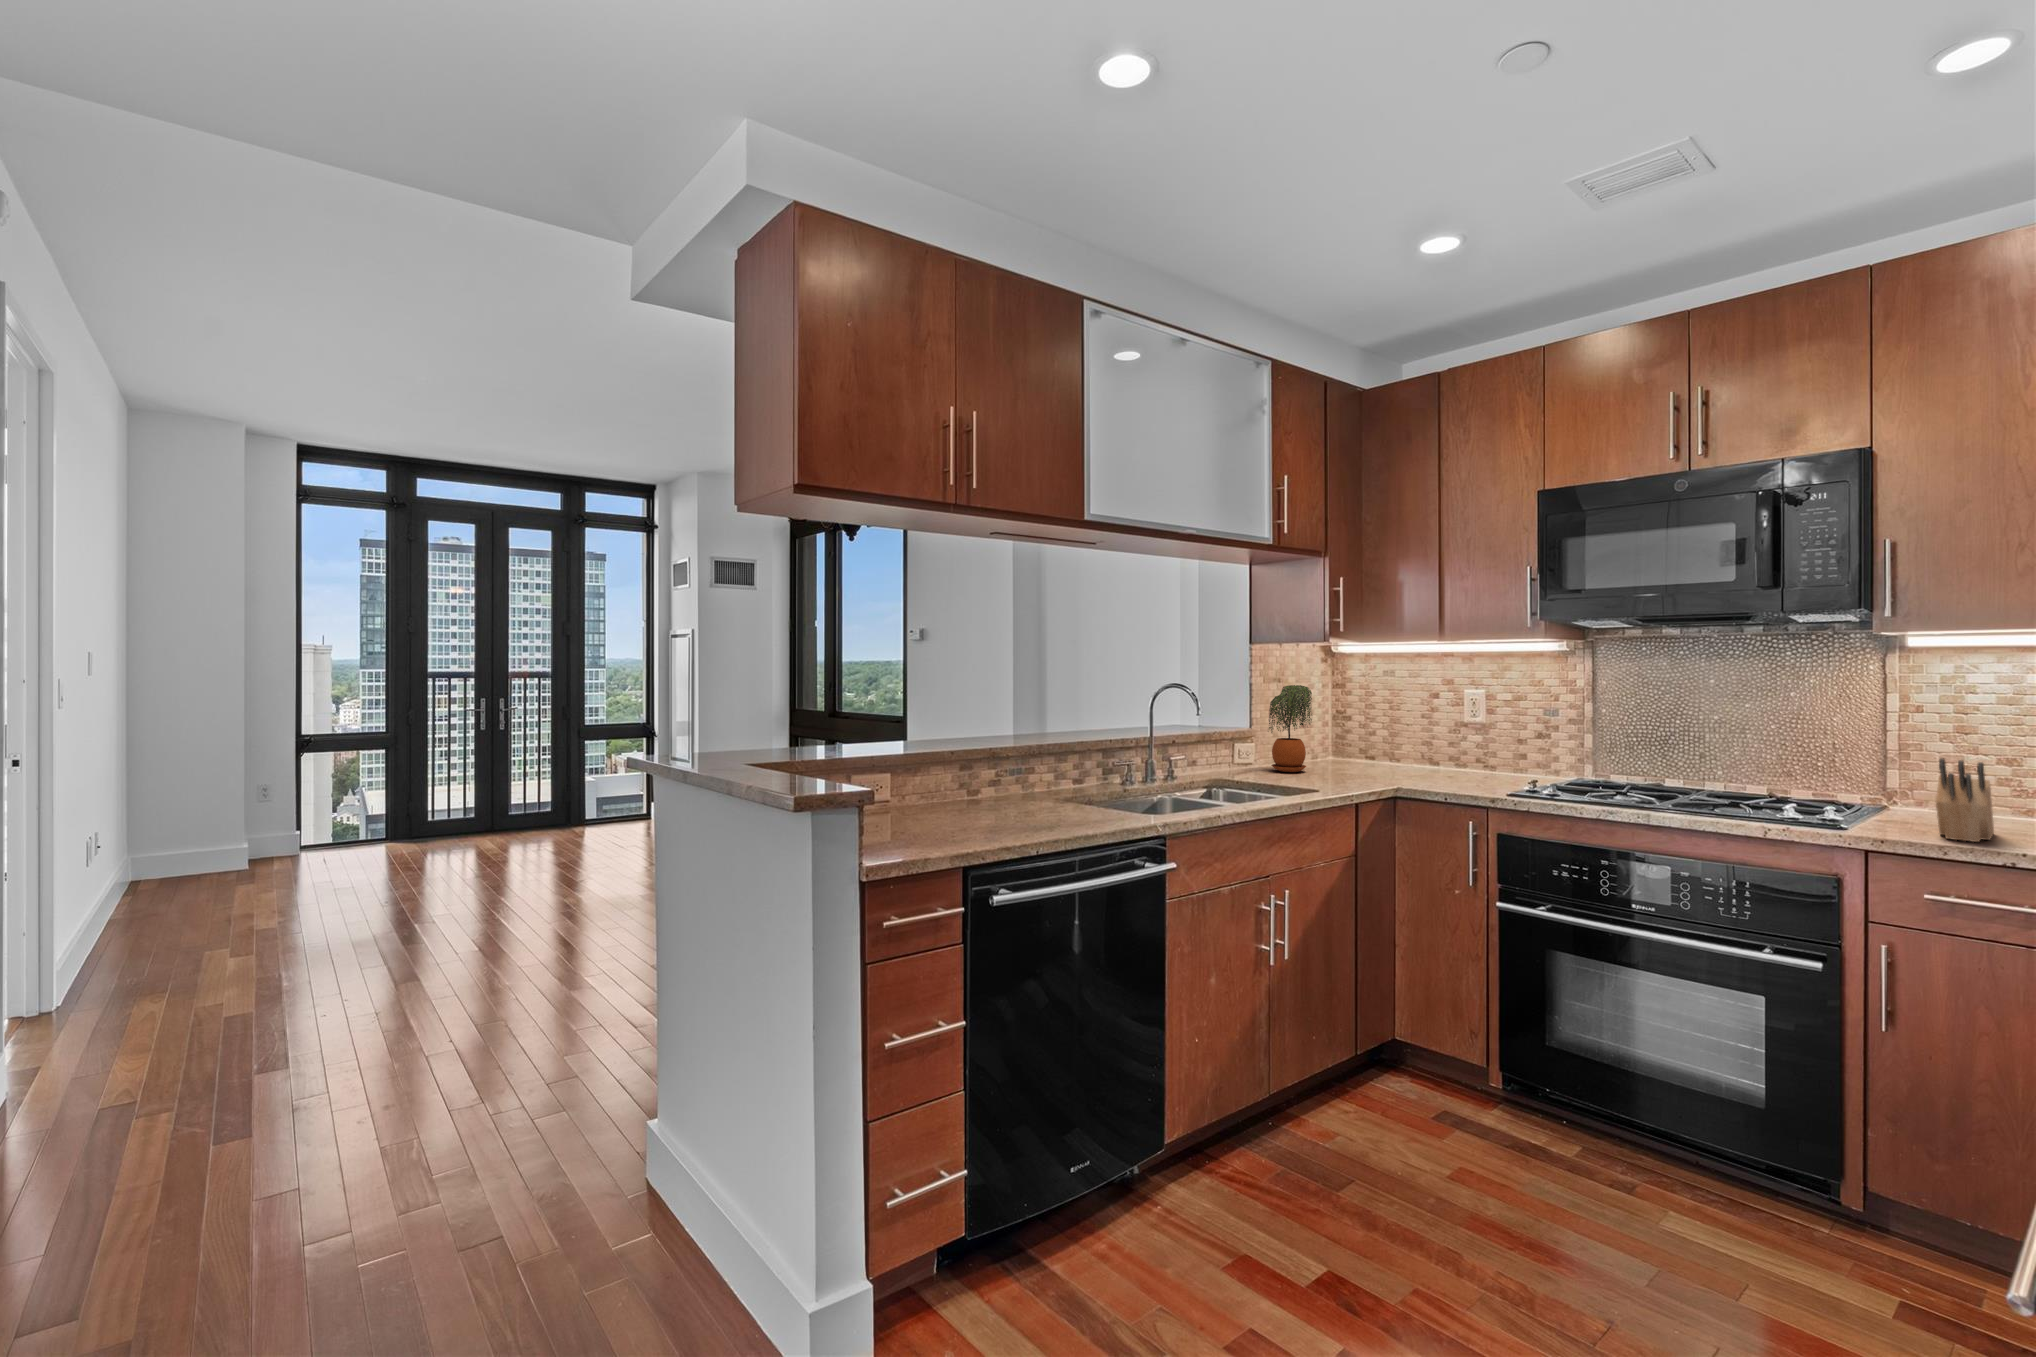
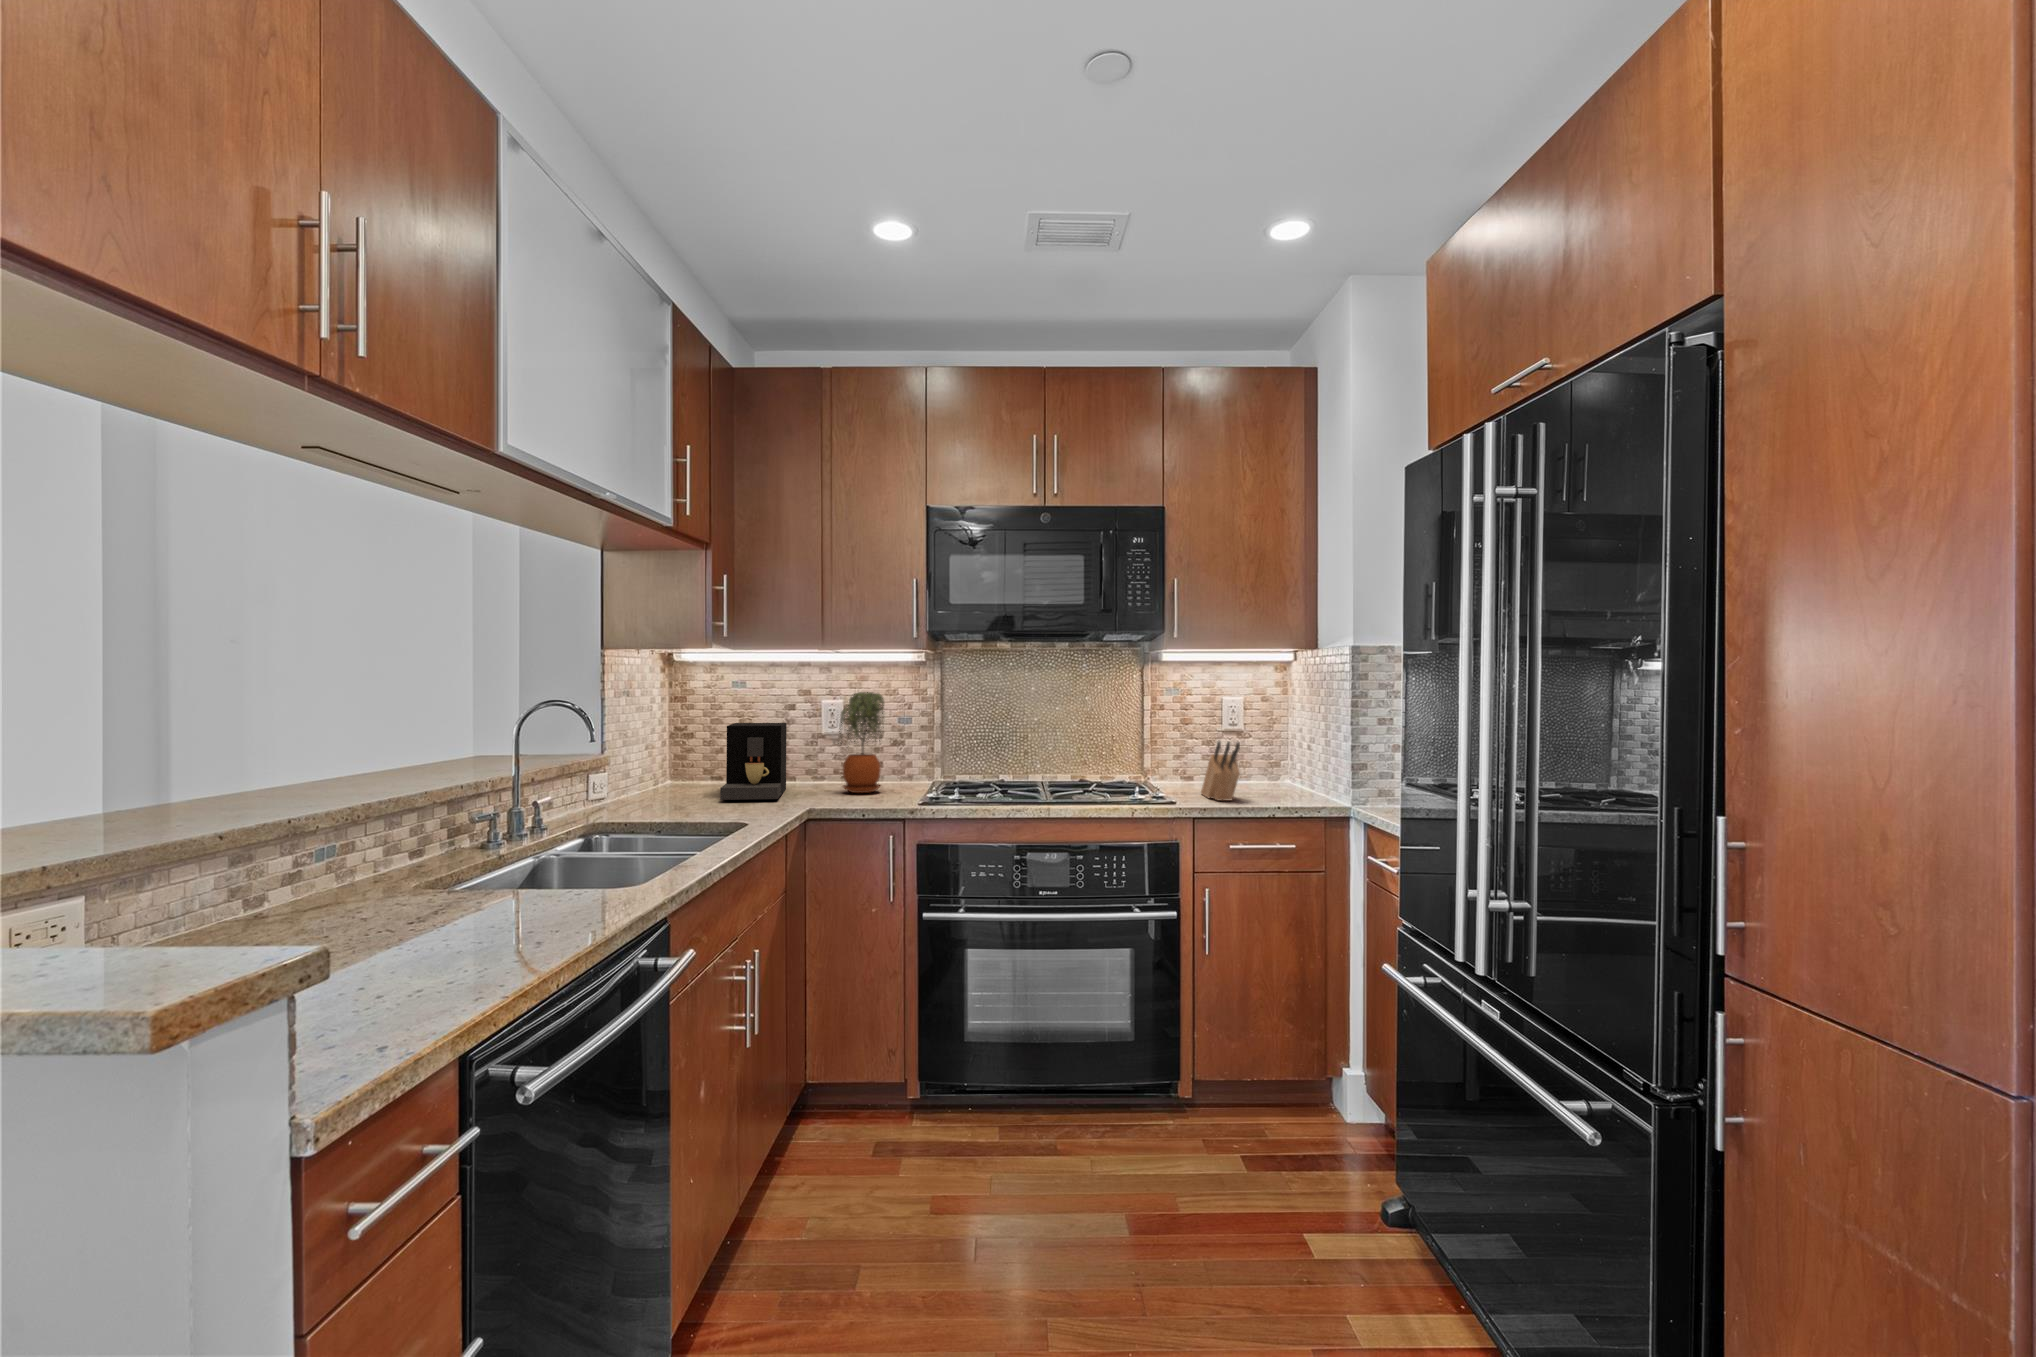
potted plant: present [1269,685,1312,772] -> present [838,692,884,793]
coffee maker: none [1337,709,1417,775] -> present [720,723,787,800]

